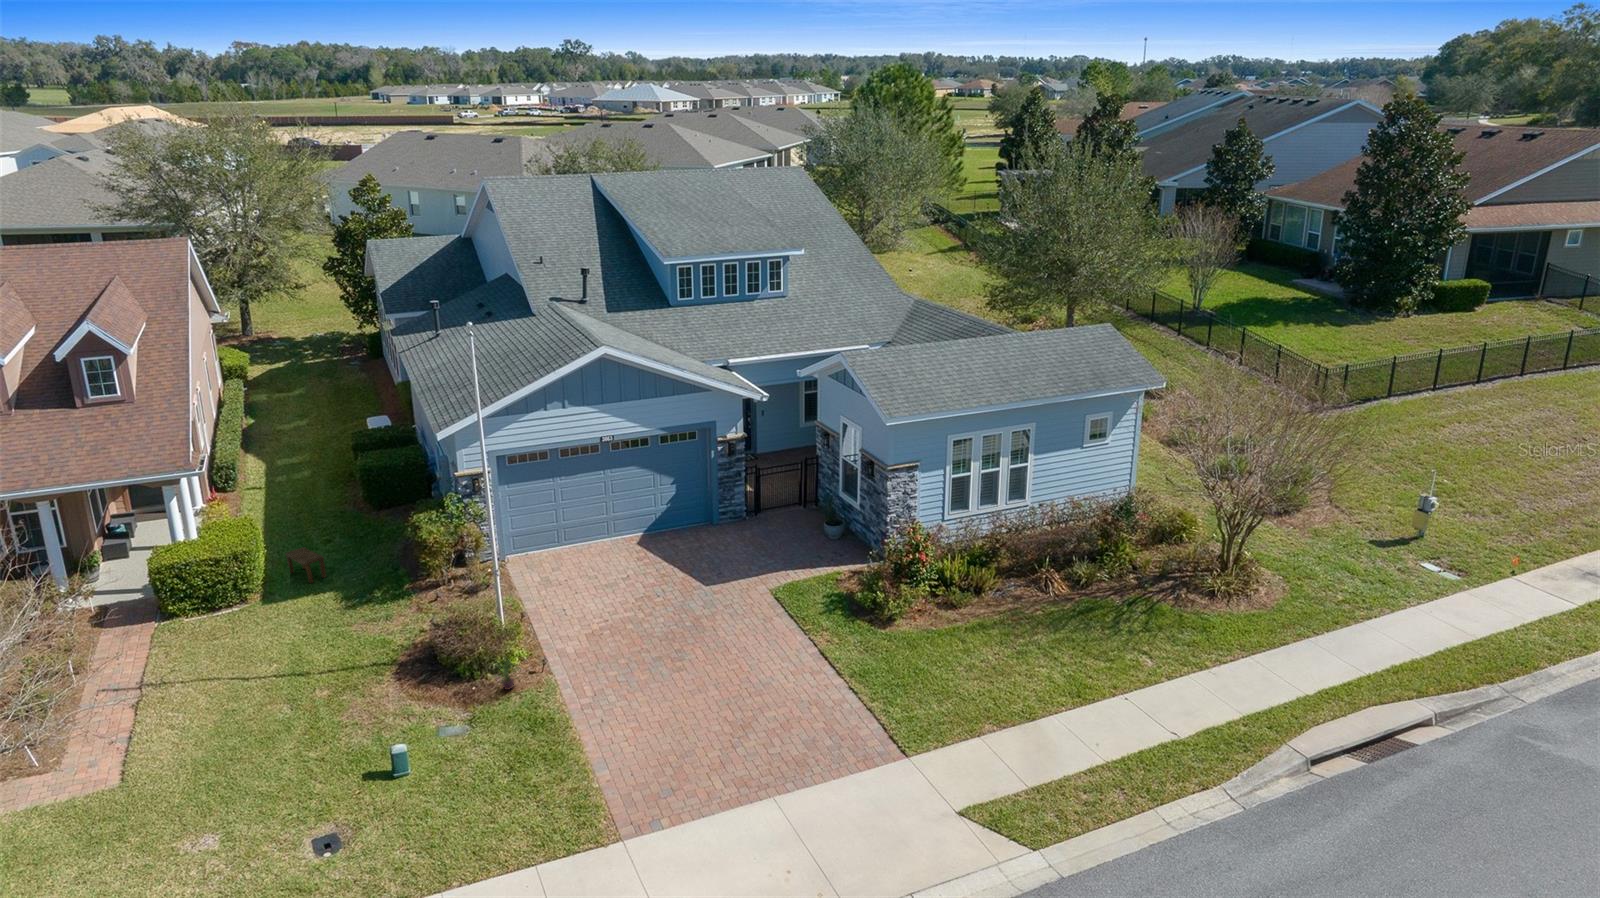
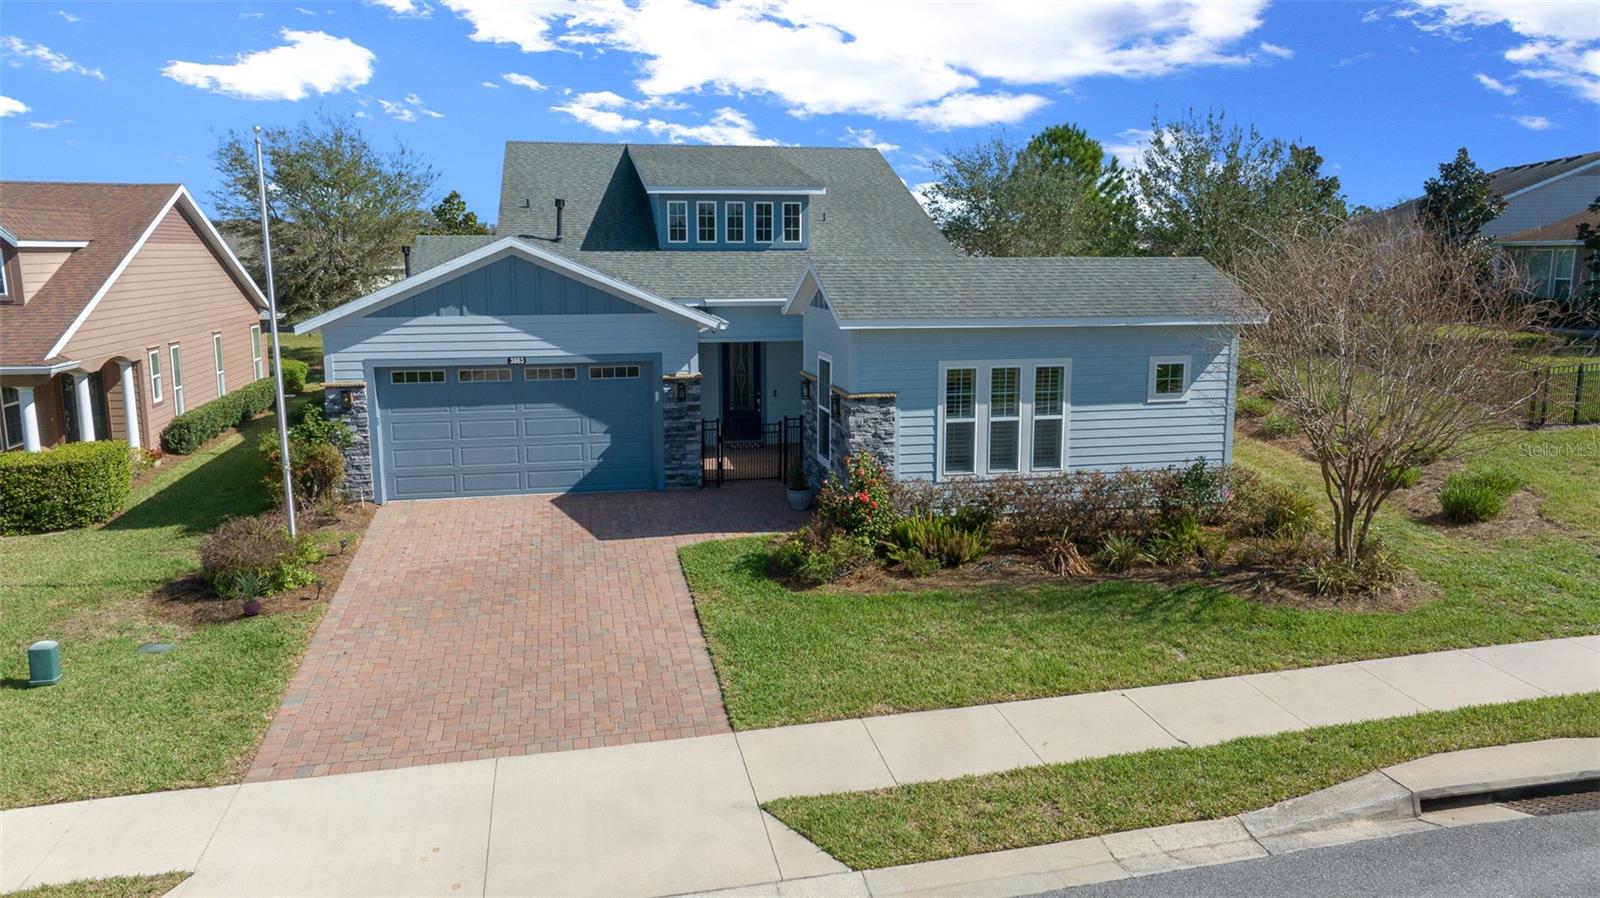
bench: present [286,547,326,583] -> none [123,472,163,511]

